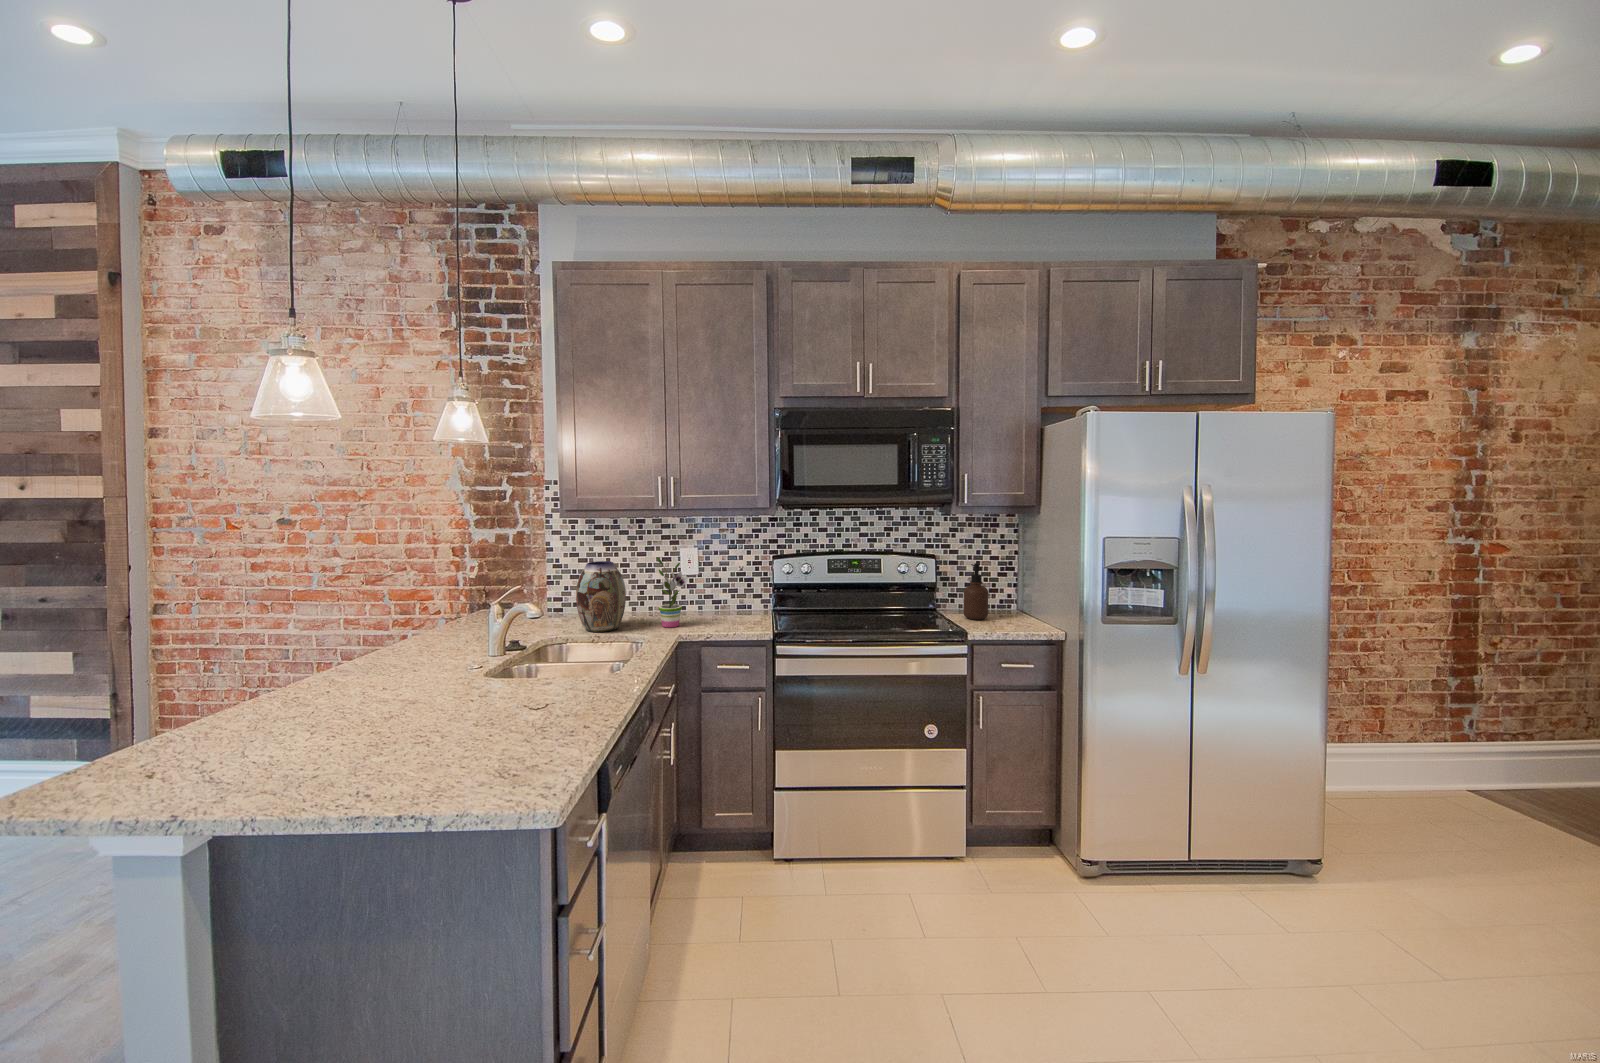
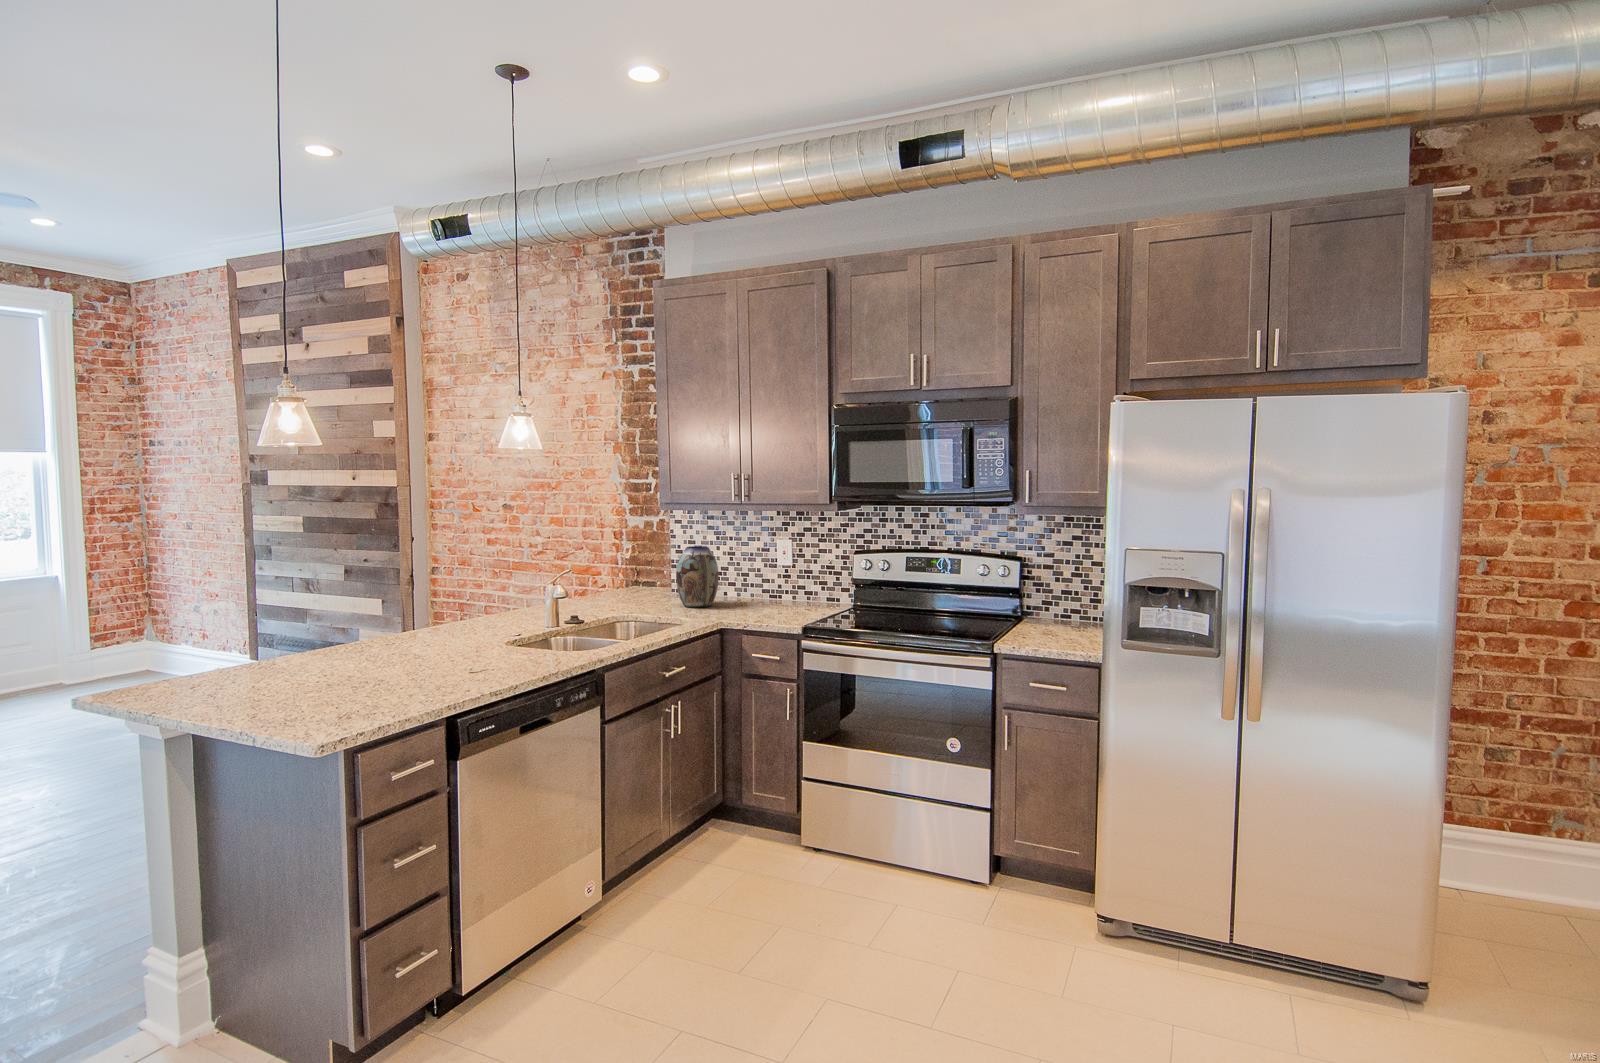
potted plant: present [656,557,689,627] -> none [742,544,770,609]
soap dispenser: present [963,563,988,620] -> none [1045,567,1073,629]

